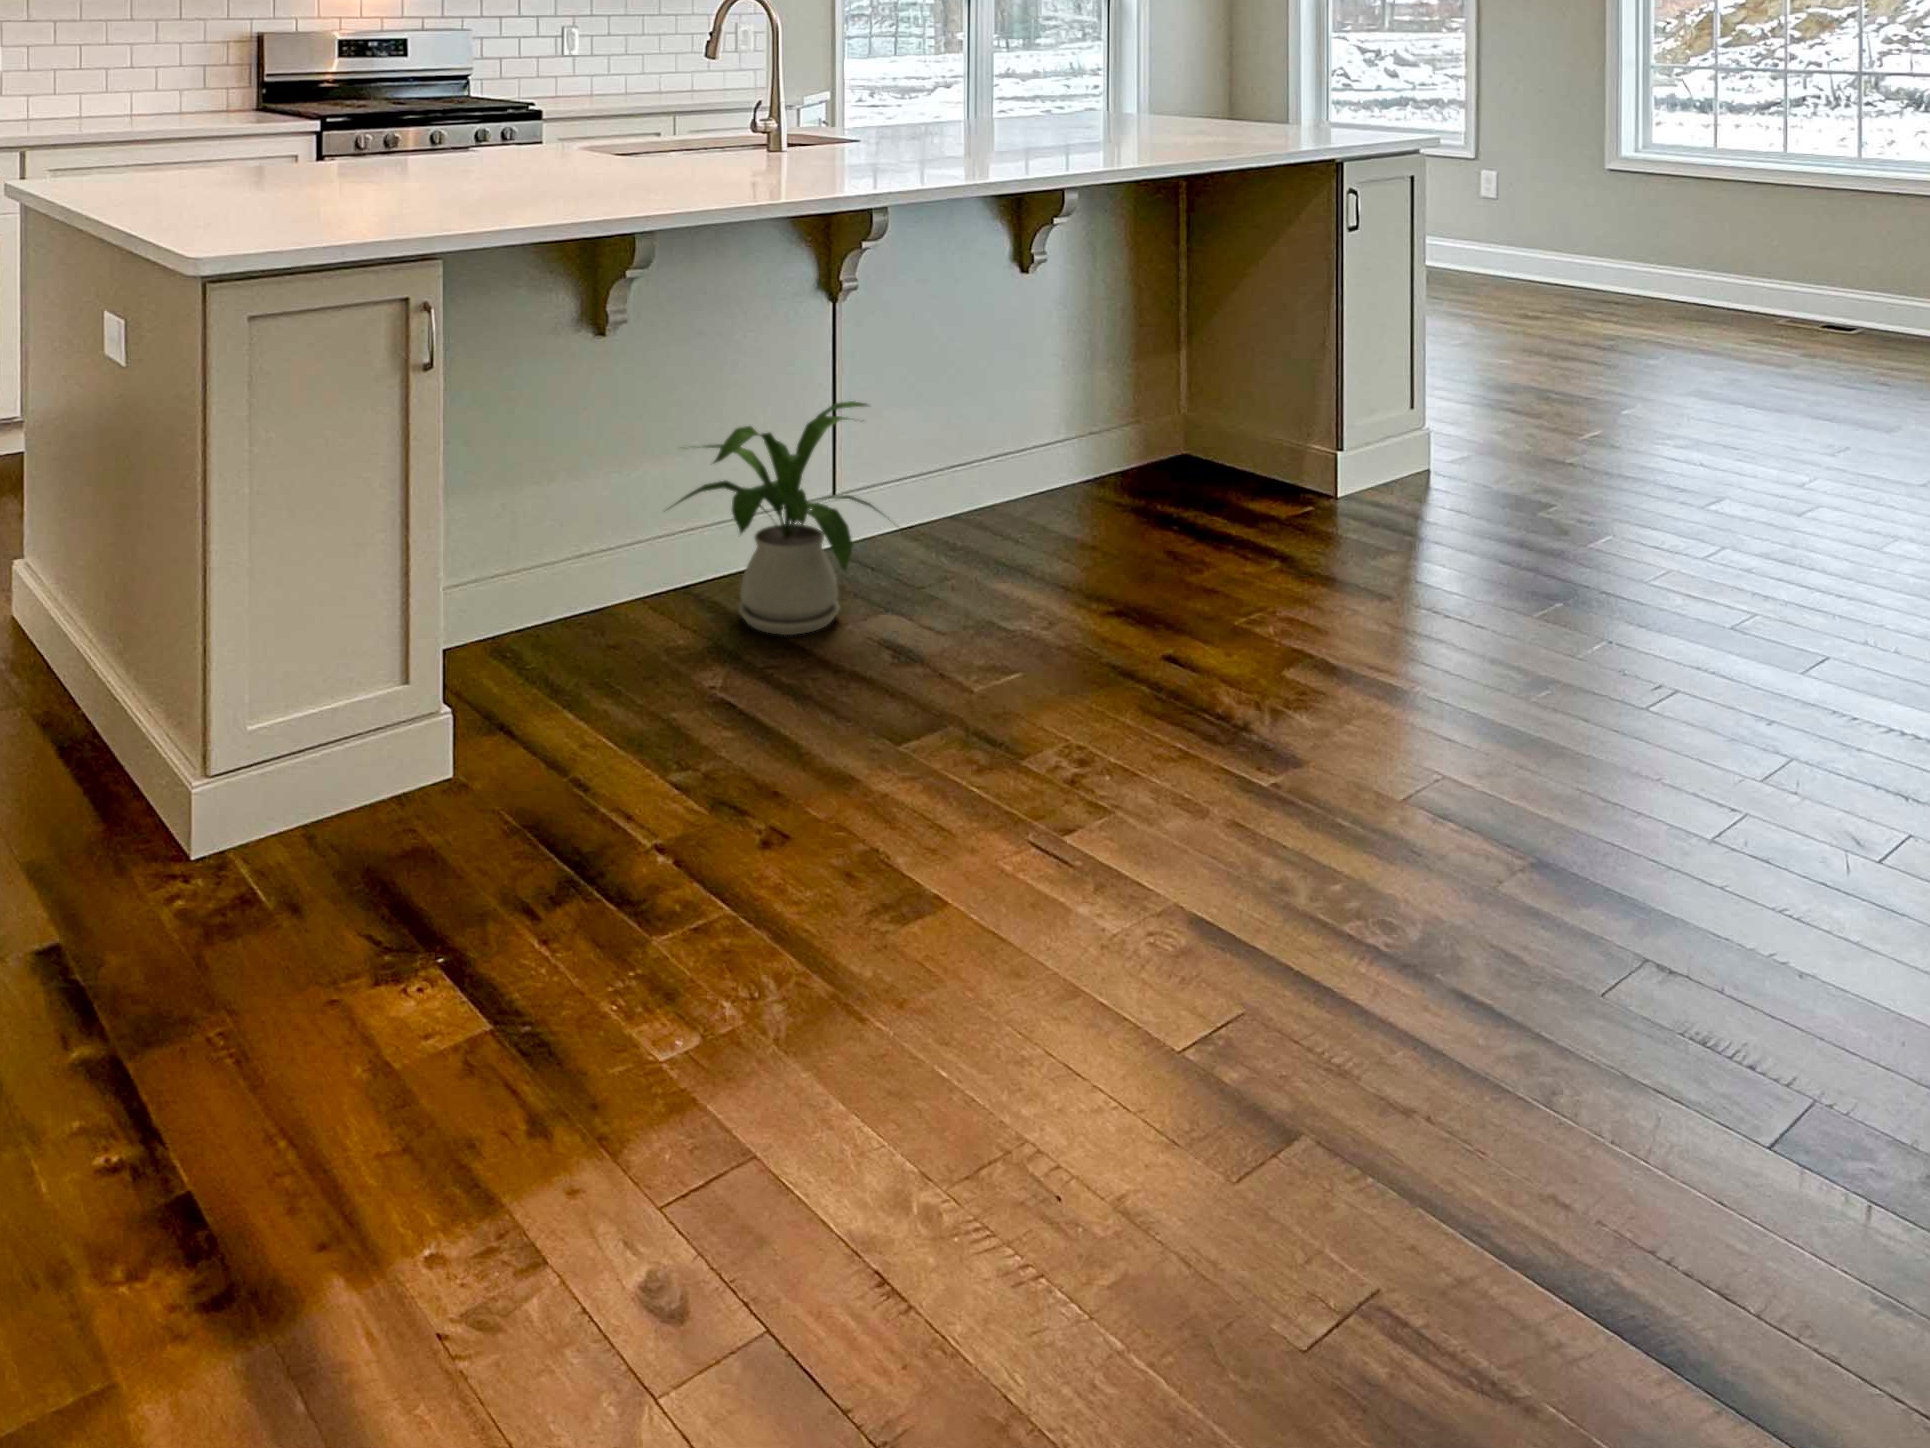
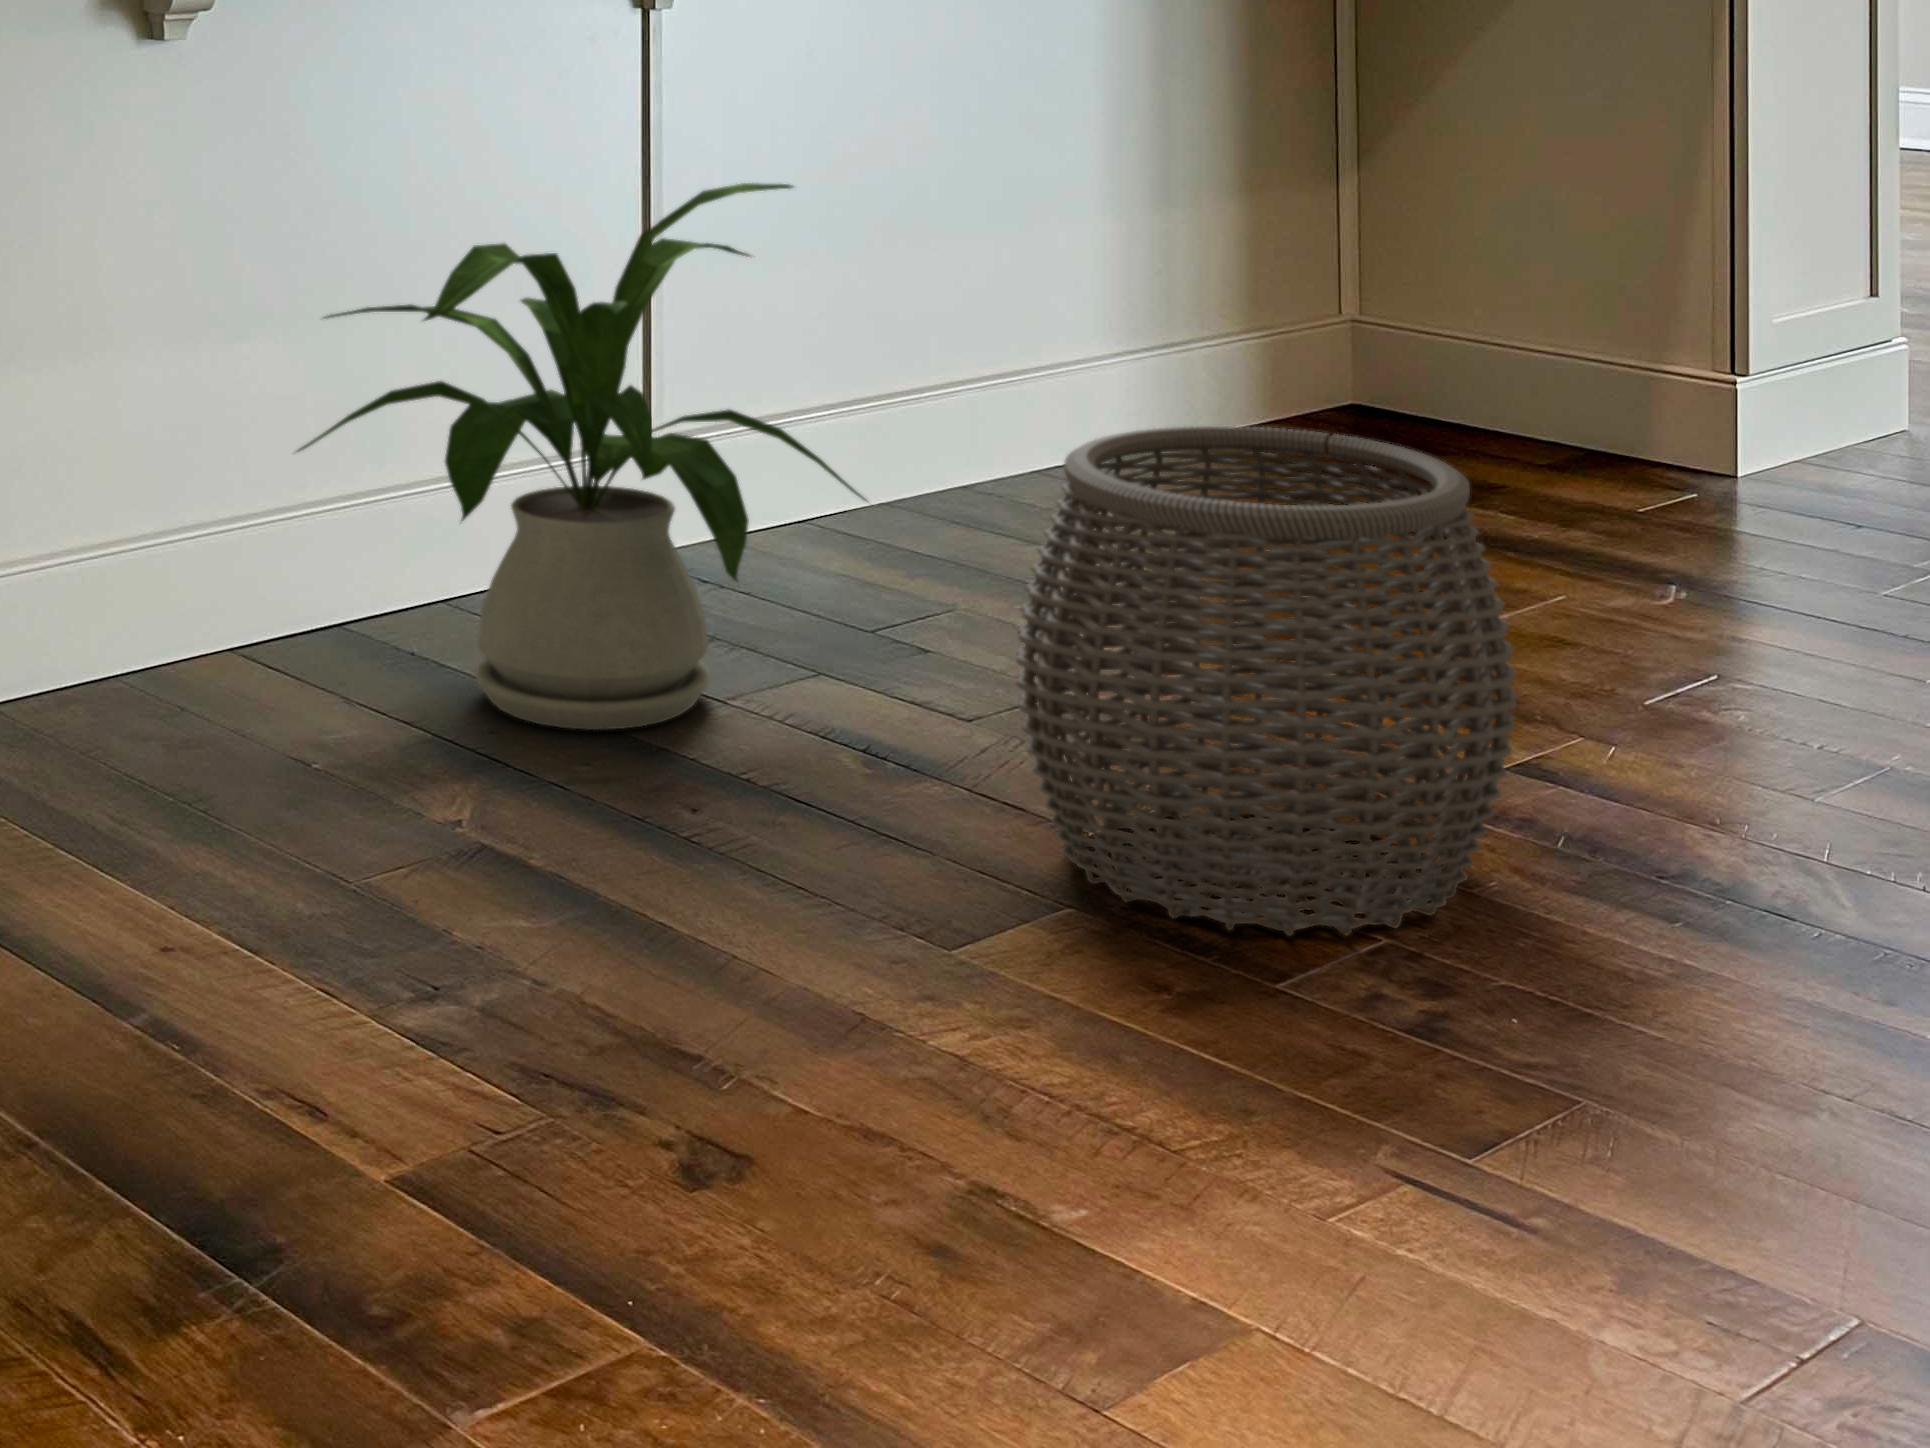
woven basket: none [940,519,1141,742] -> present [1016,426,1516,936]

